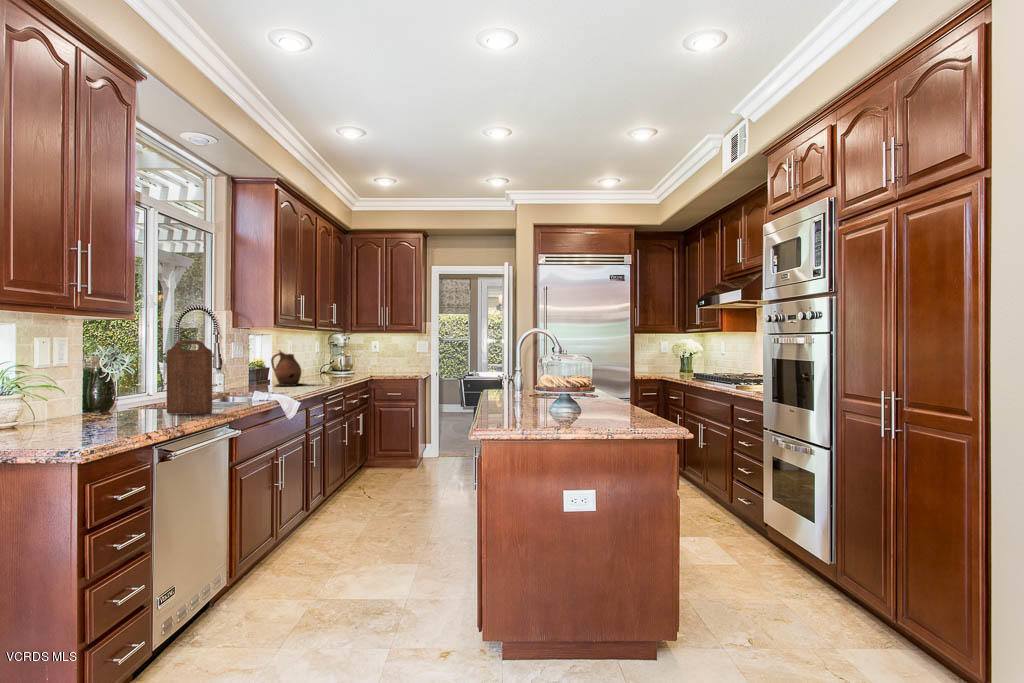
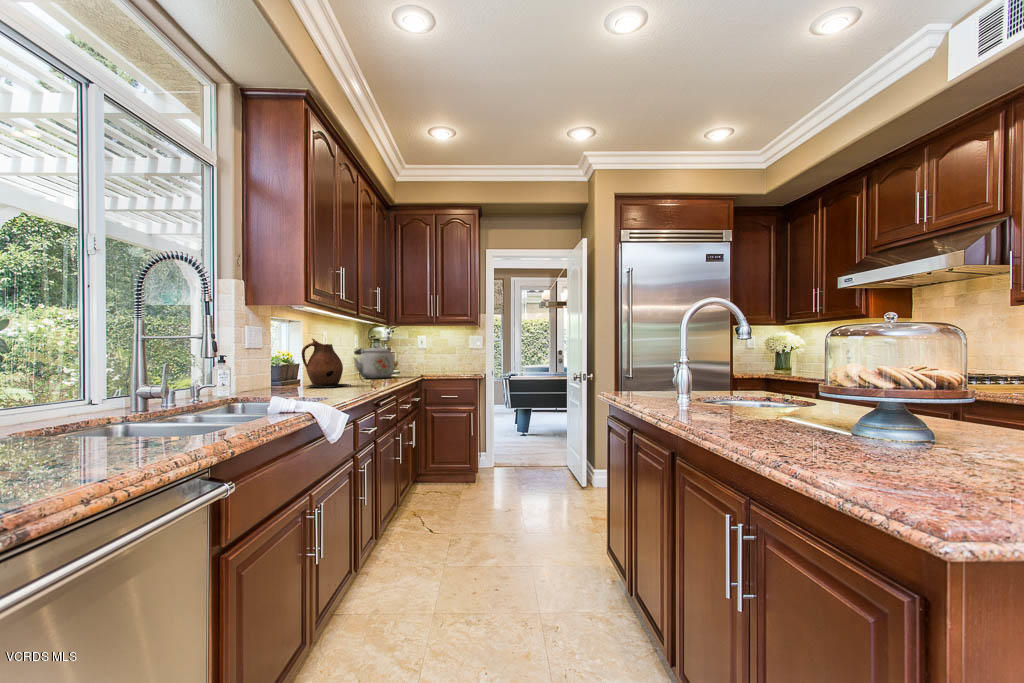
cutting board: present [167,340,212,414] -> none [50,280,164,453]
kettle: none [312,352,346,379] -> present [353,346,394,379]

